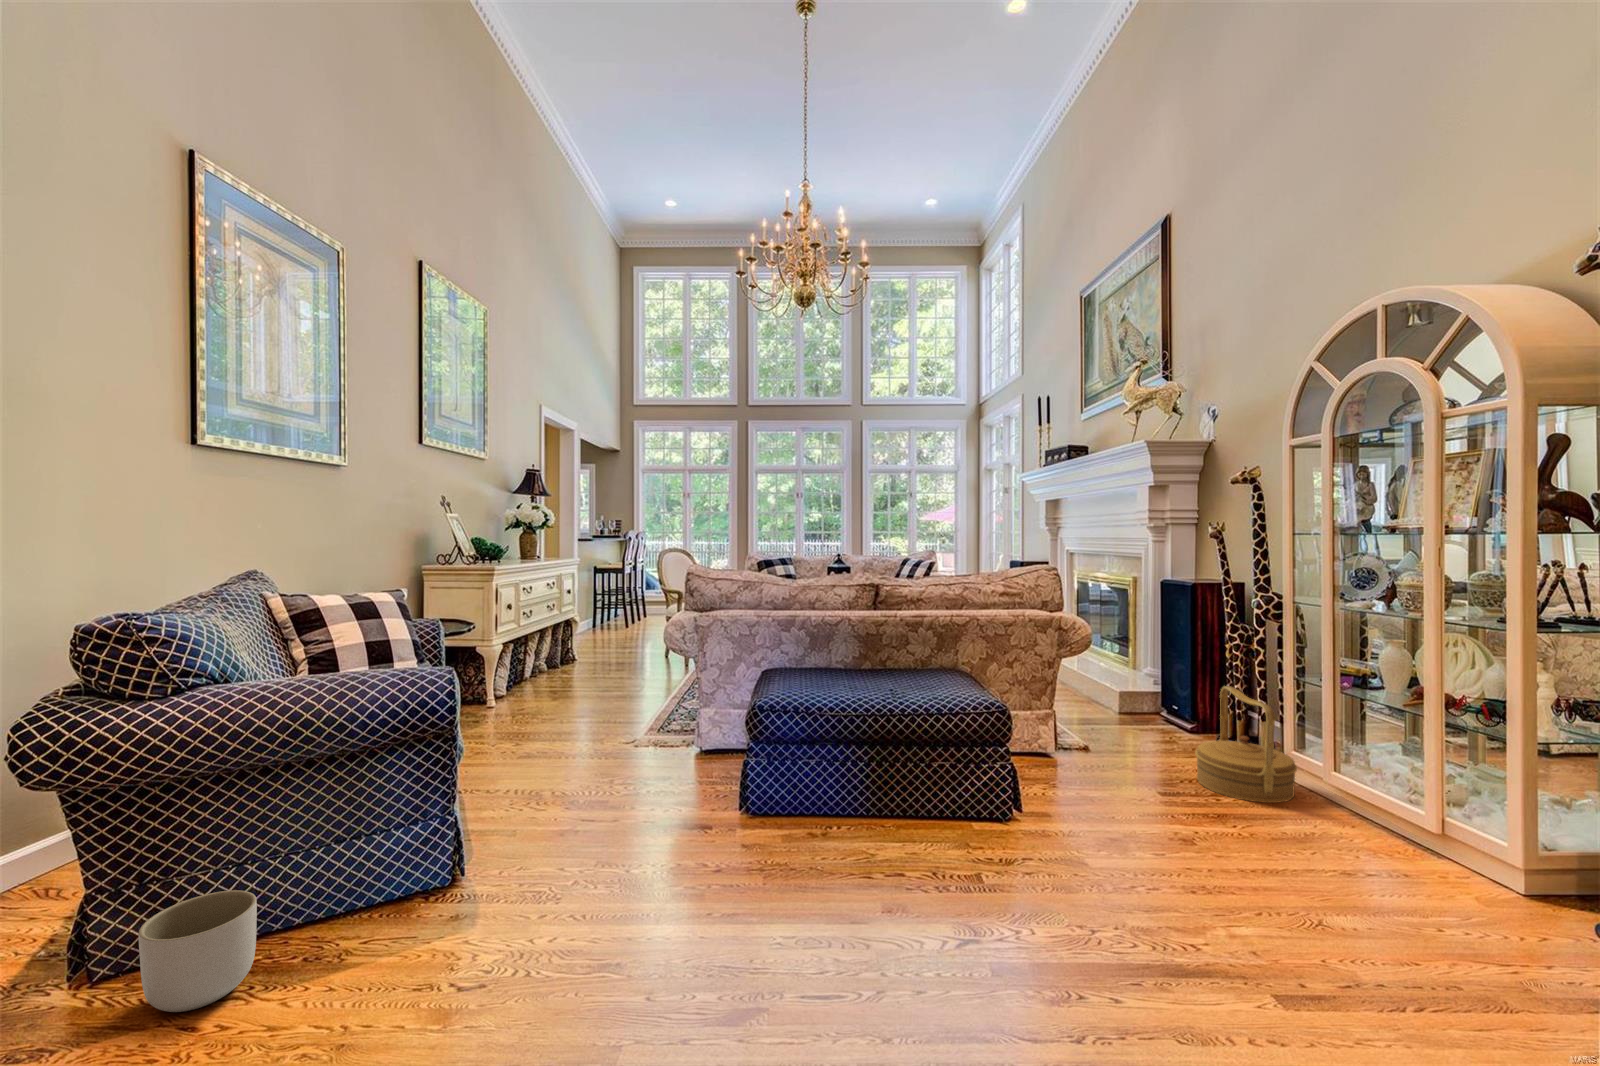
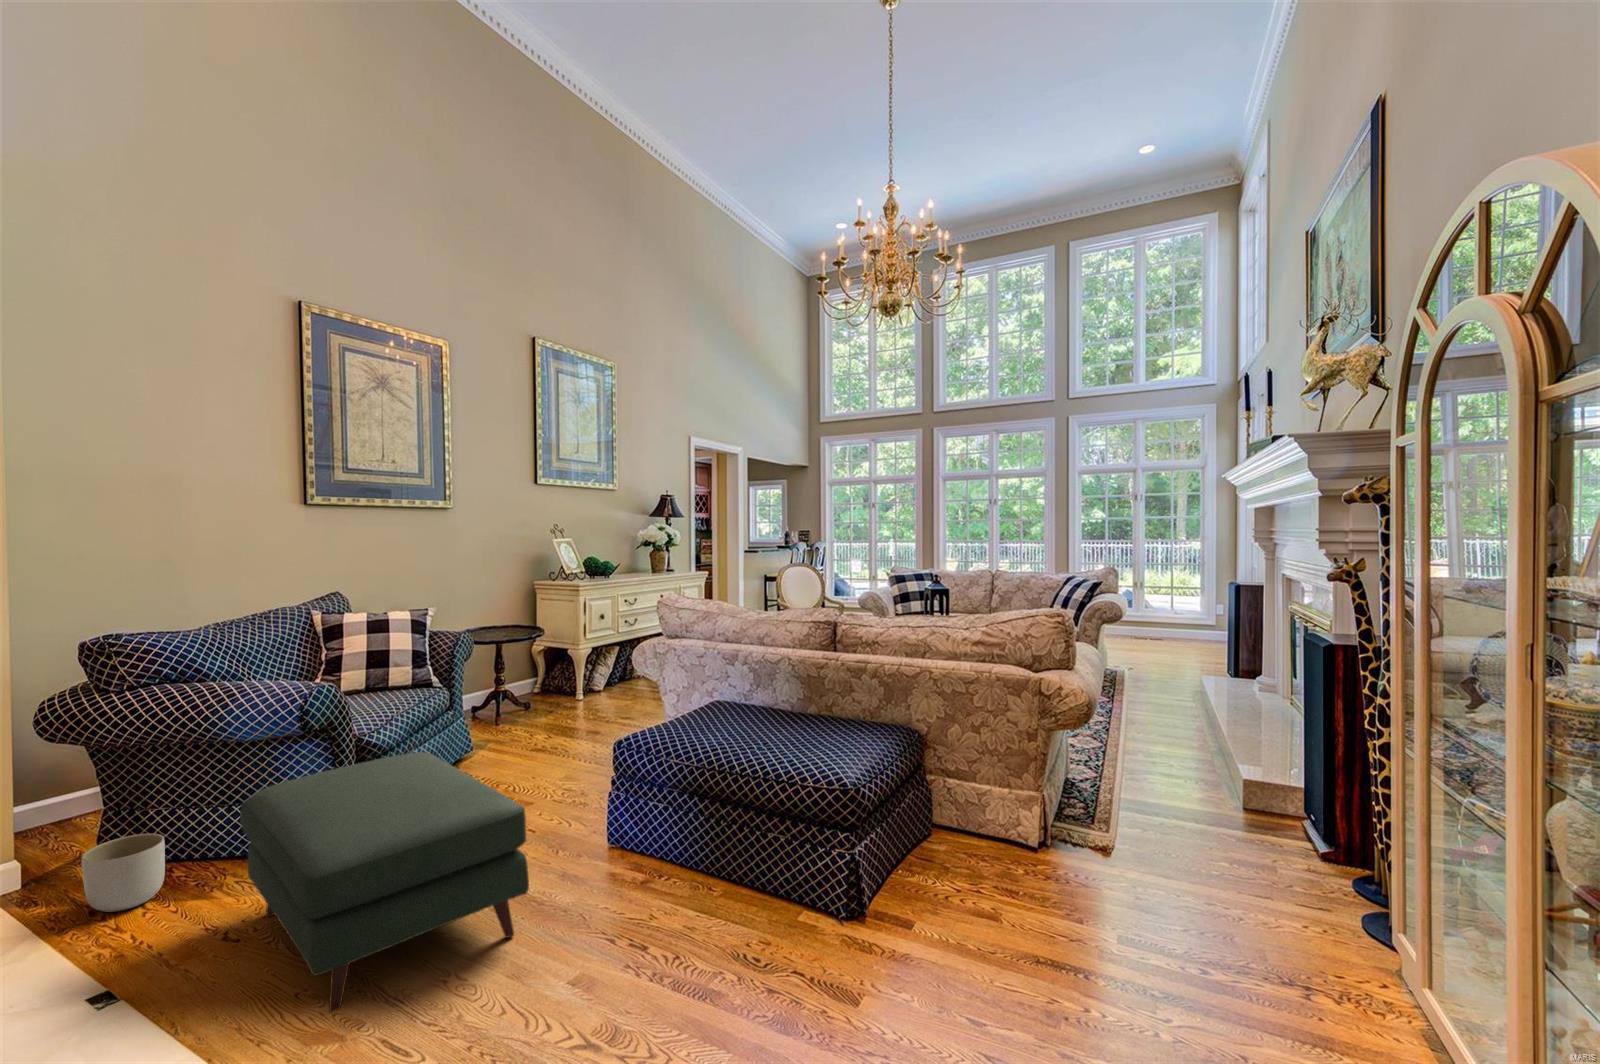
woven basket: present [1195,686,1297,803] -> none [1172,803,1317,990]
ottoman: none [424,736,786,1009] -> present [240,752,529,1014]

